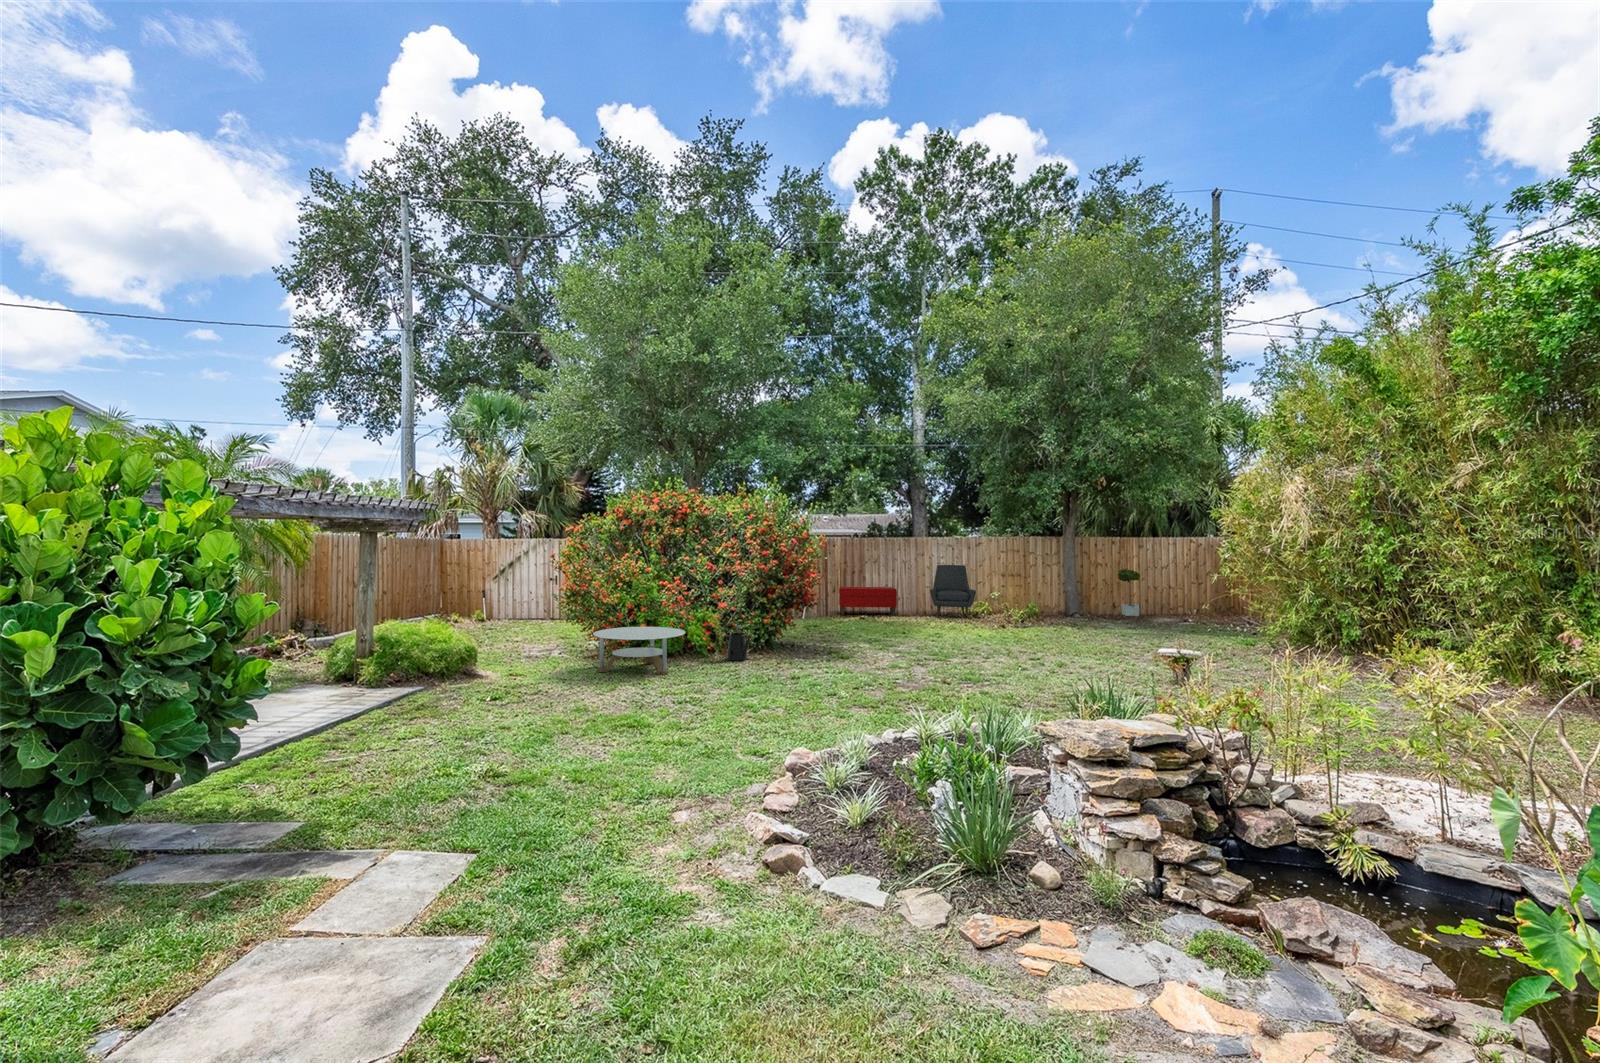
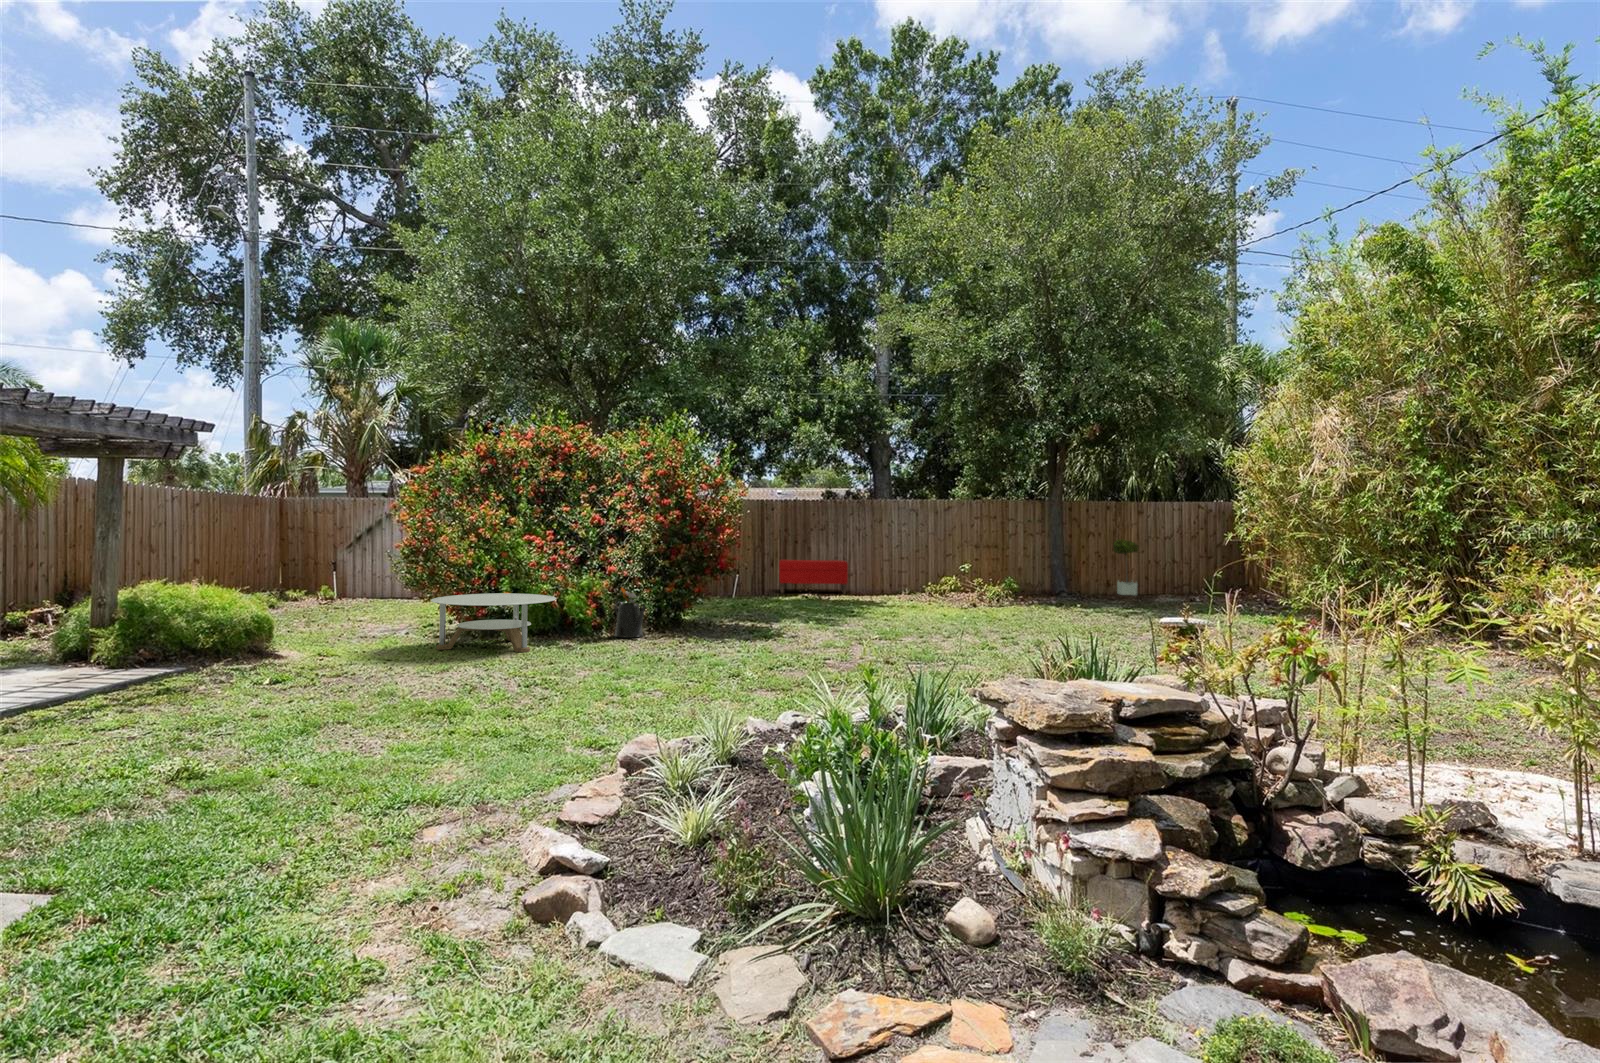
chair: present [930,565,976,619] -> none [887,534,943,597]

